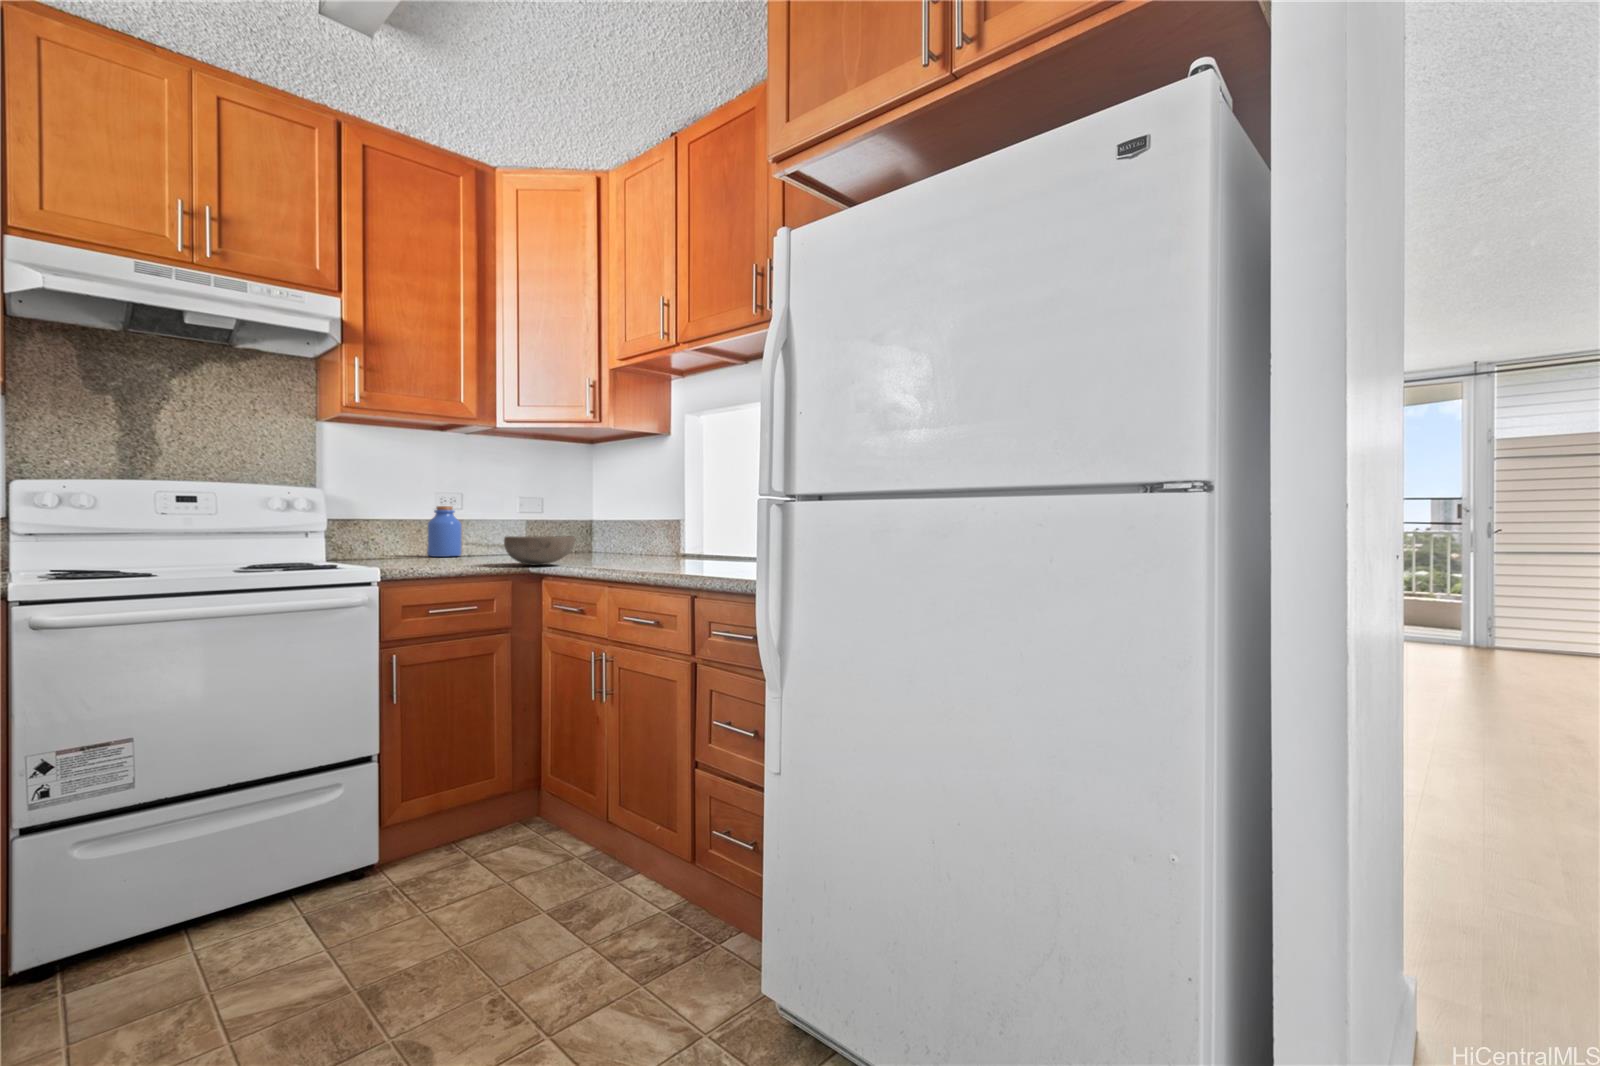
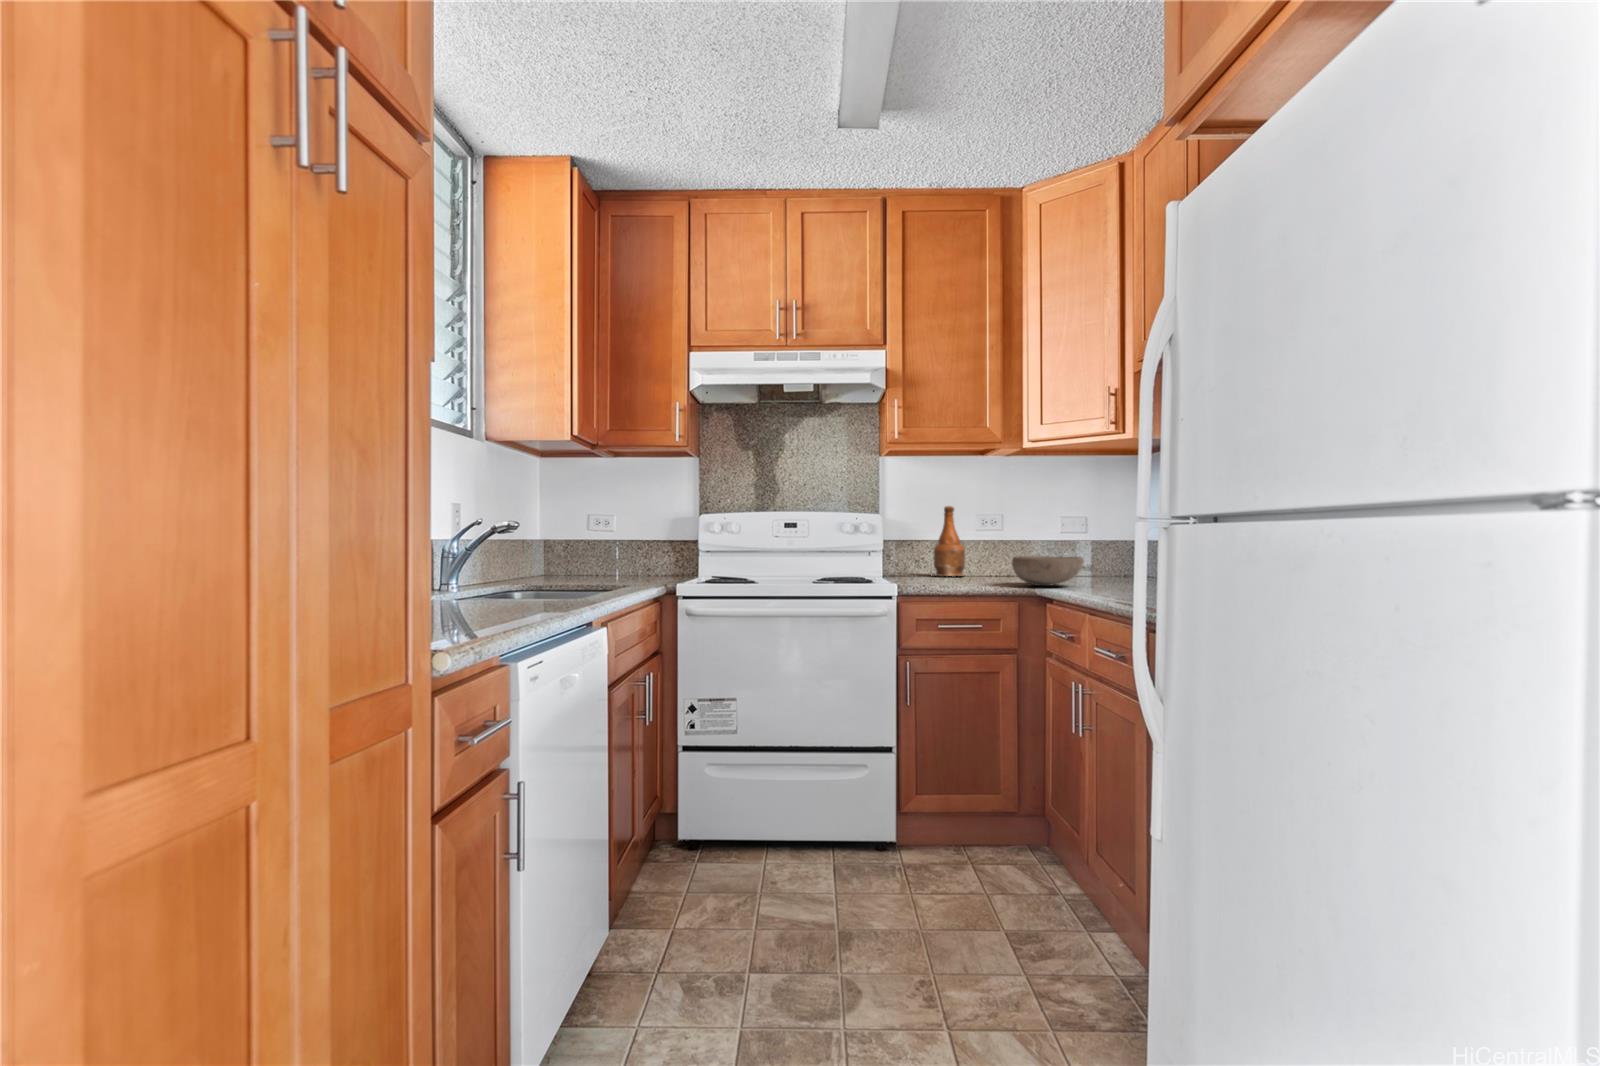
bottle: none [390,484,431,560] -> present [934,506,965,576]
jar: present [427,506,462,557] -> none [972,525,1003,573]

